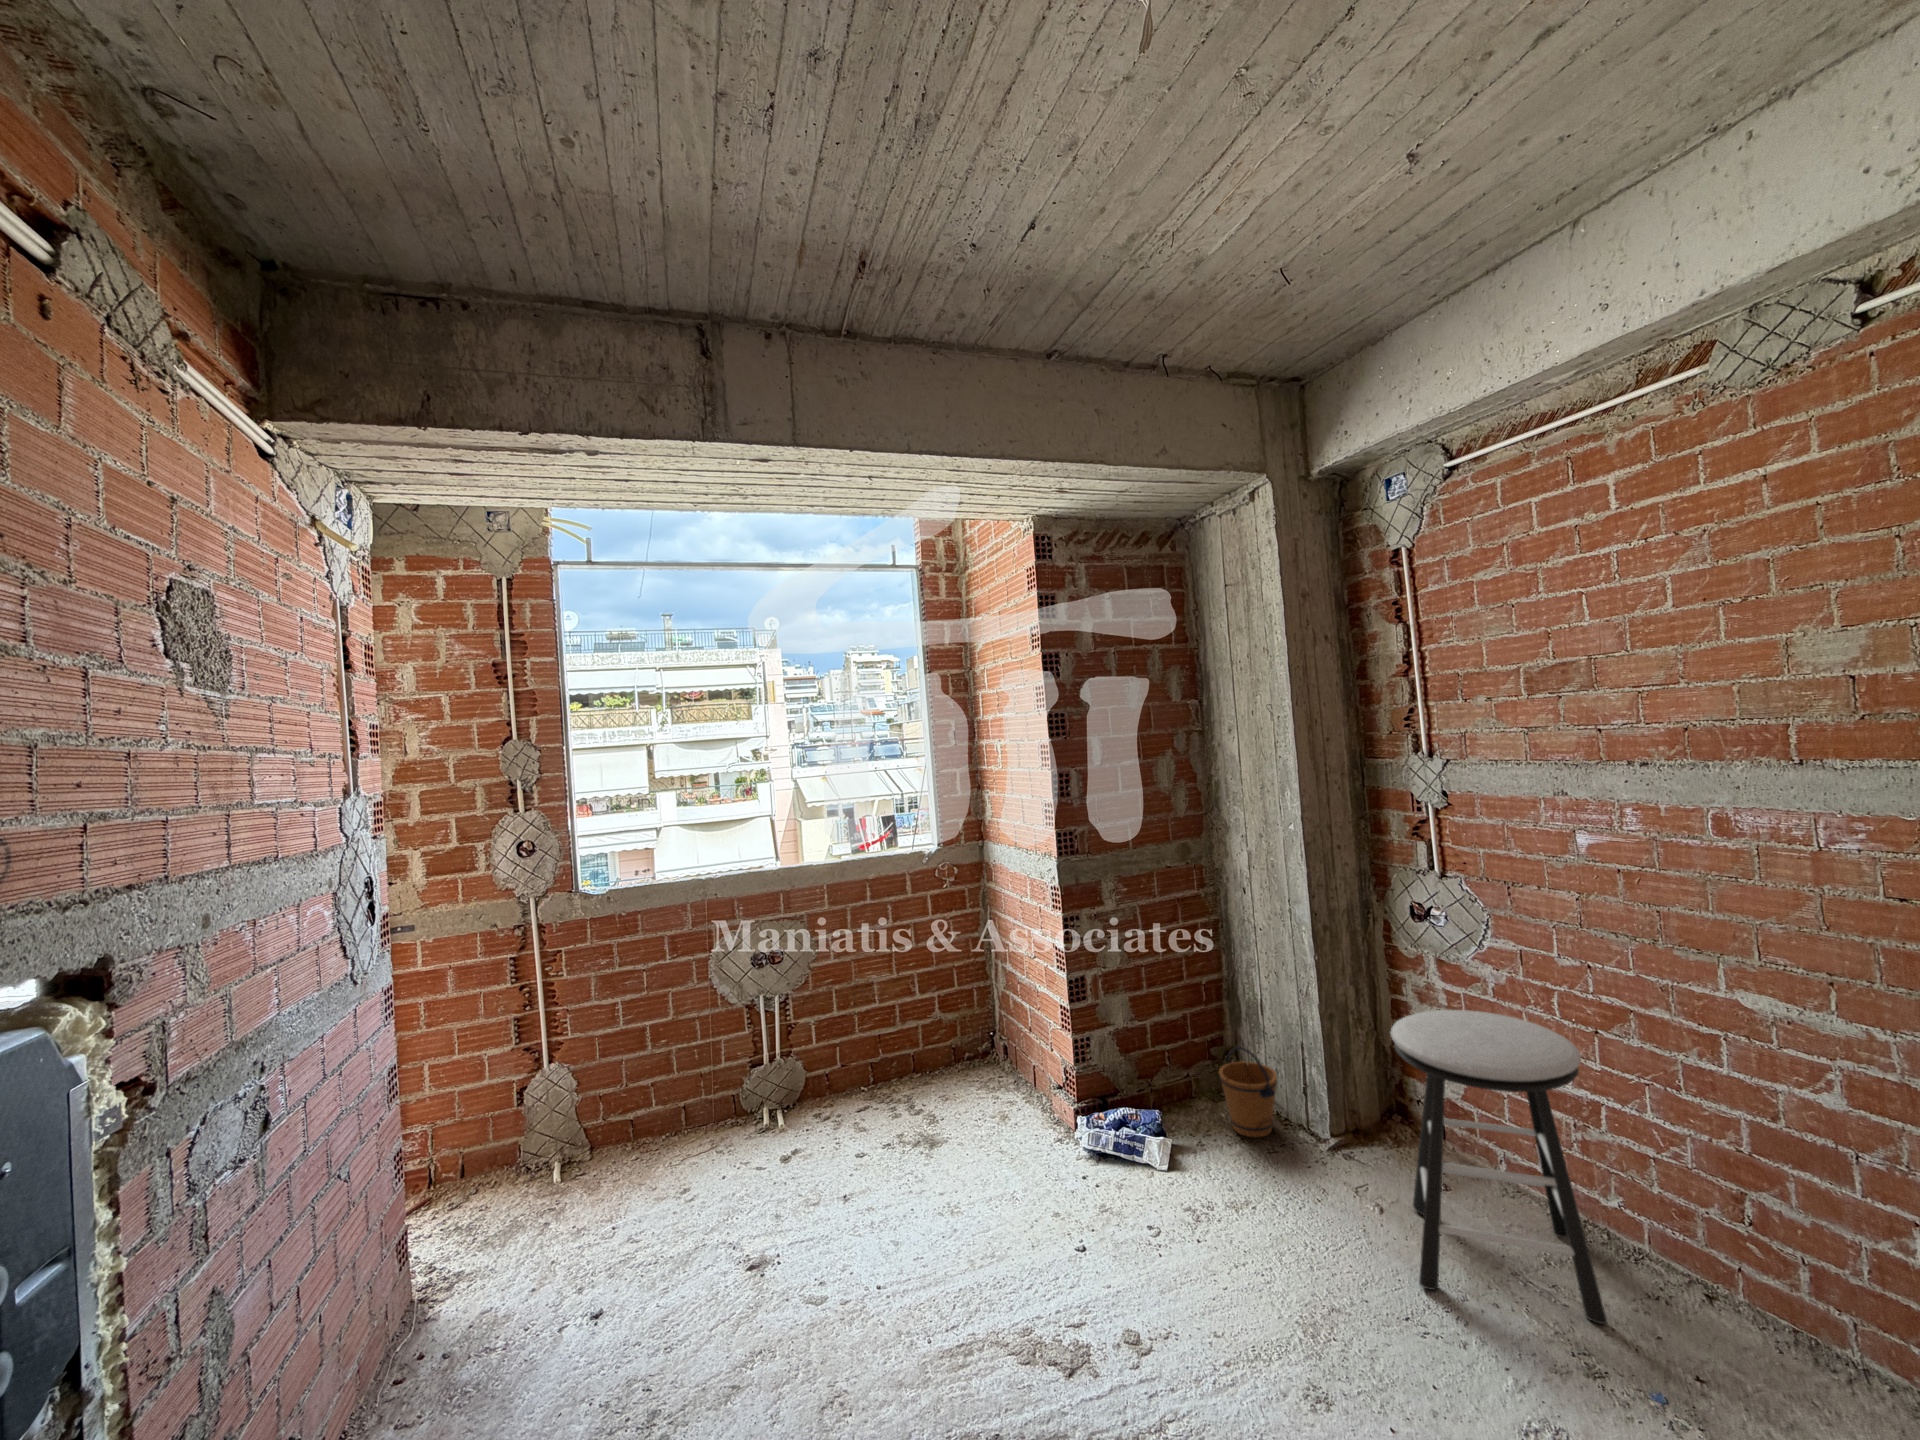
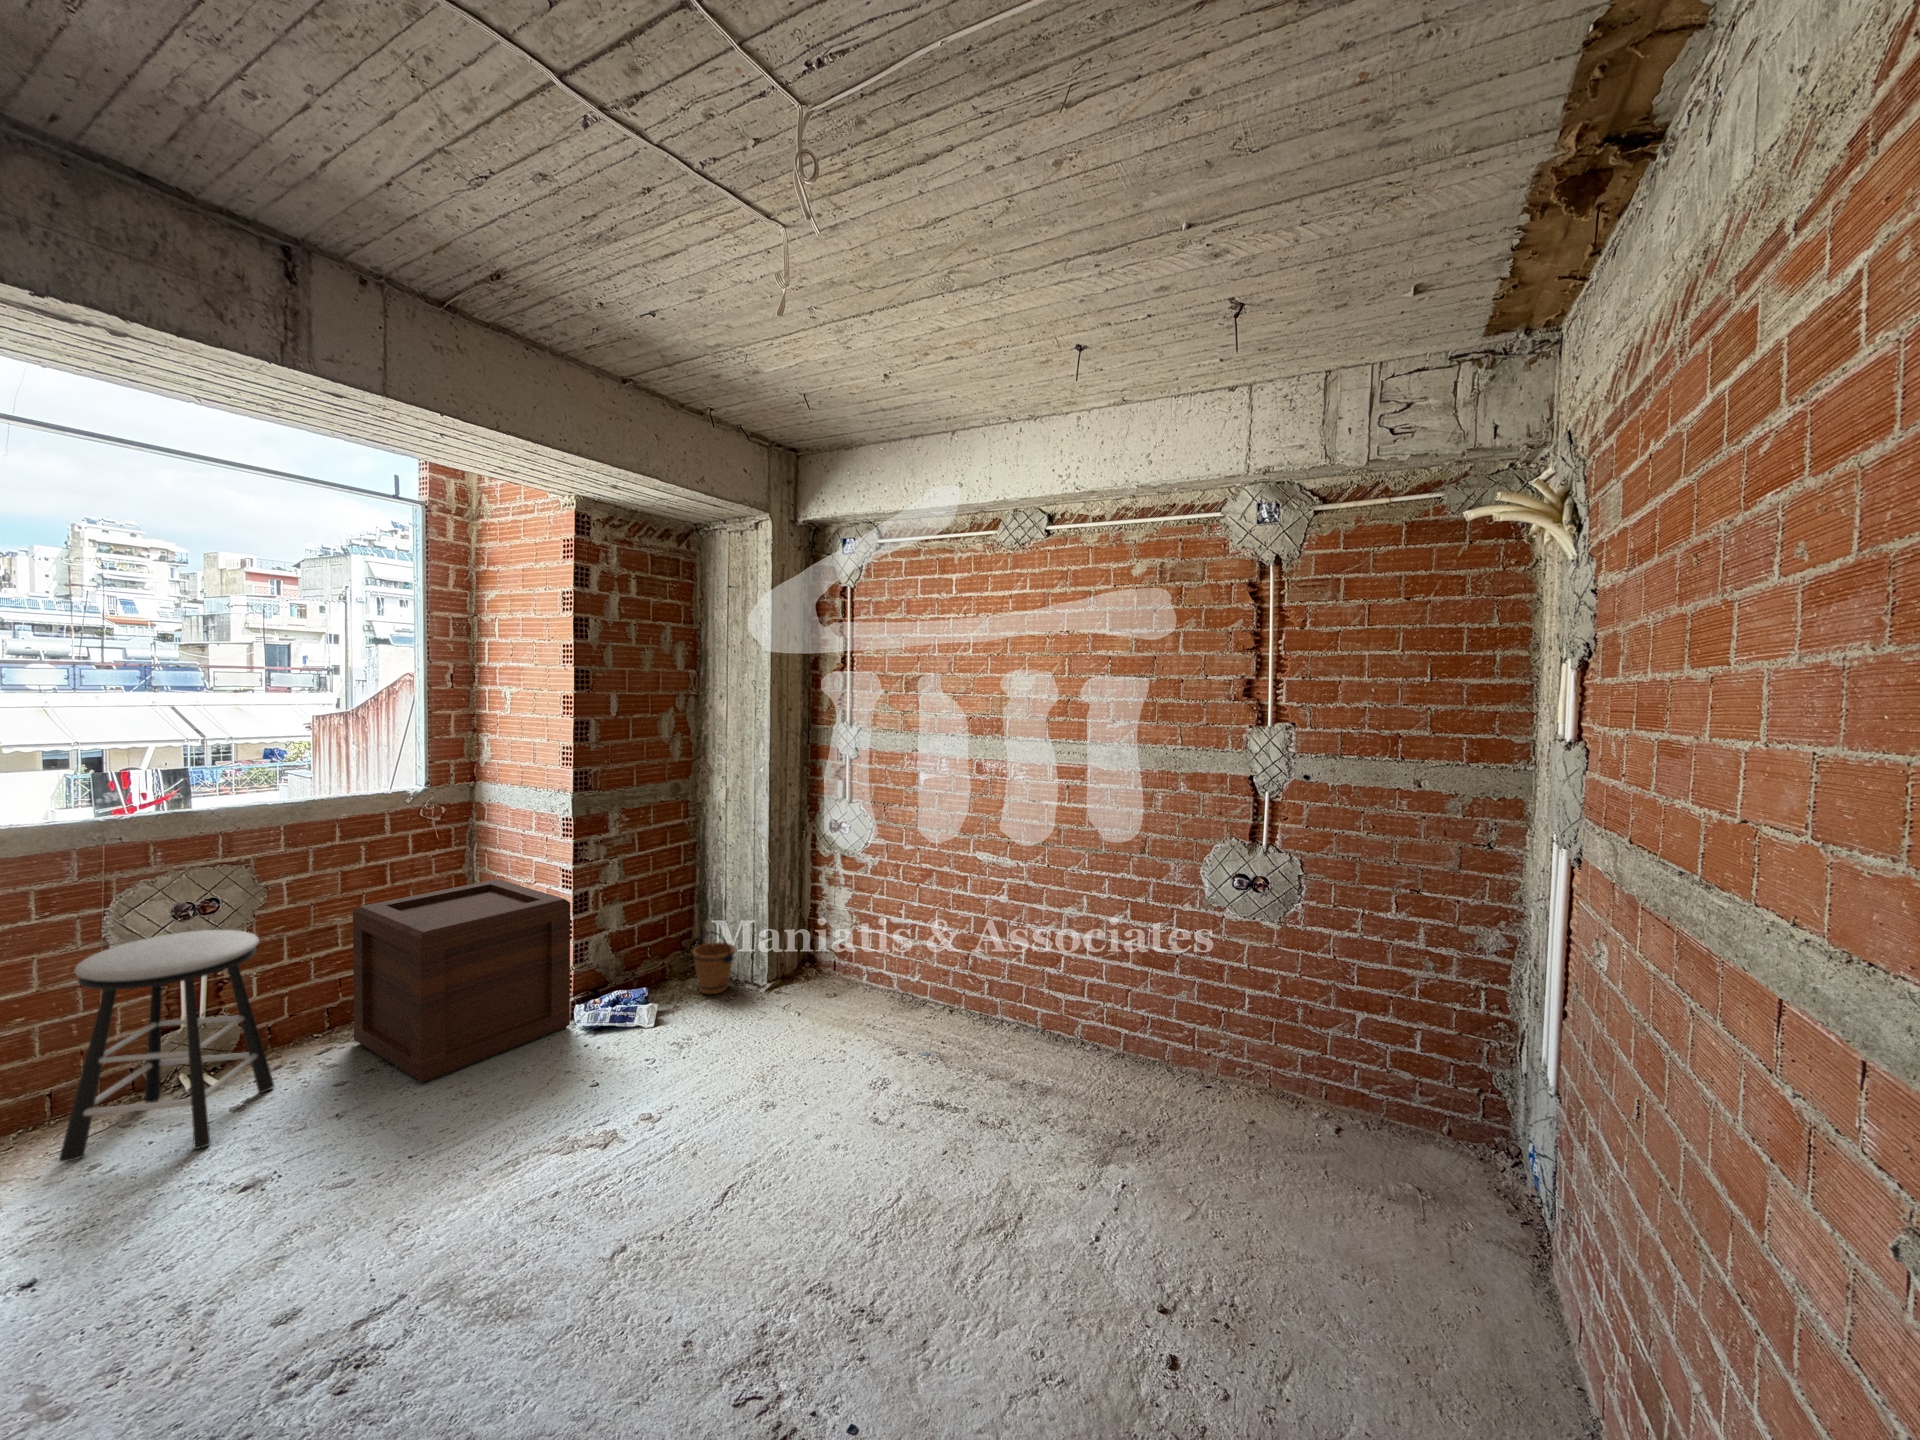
wooden crate: none [876,949,1072,1178] -> present [353,879,570,1082]
stool: present [1391,1010,1607,1324] -> present [59,930,274,1162]

